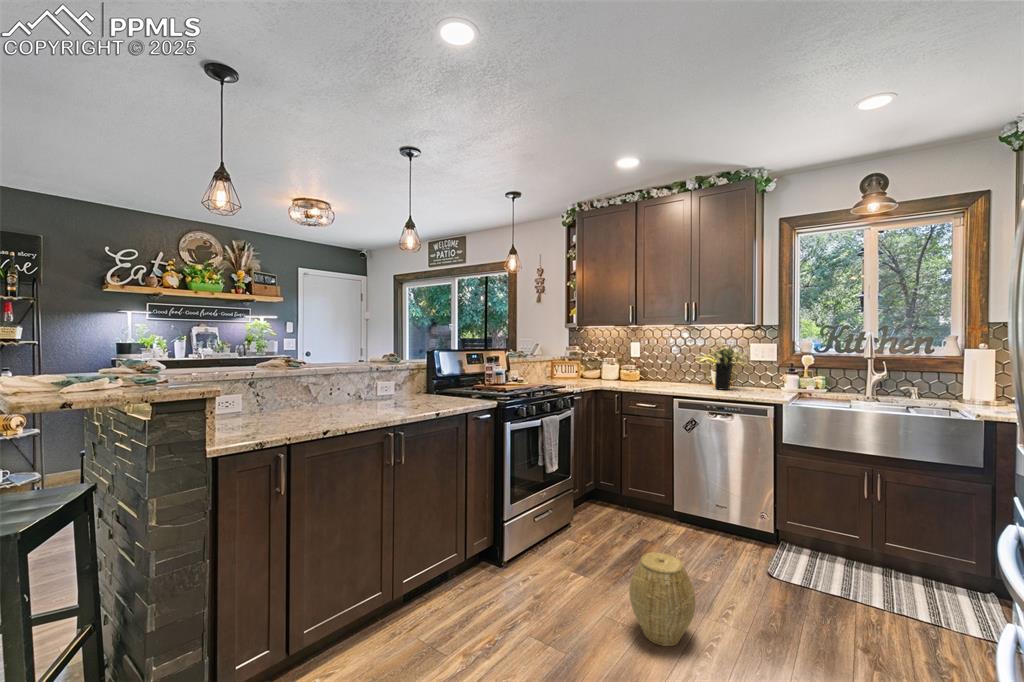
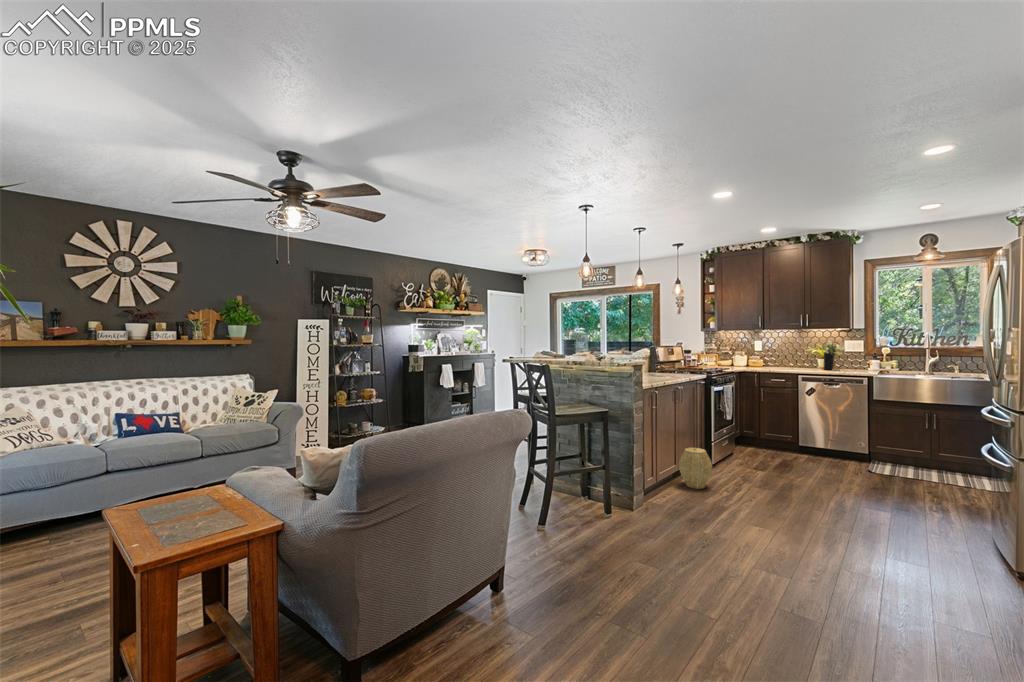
woven basket: present [629,552,696,646] -> present [679,448,712,489]

